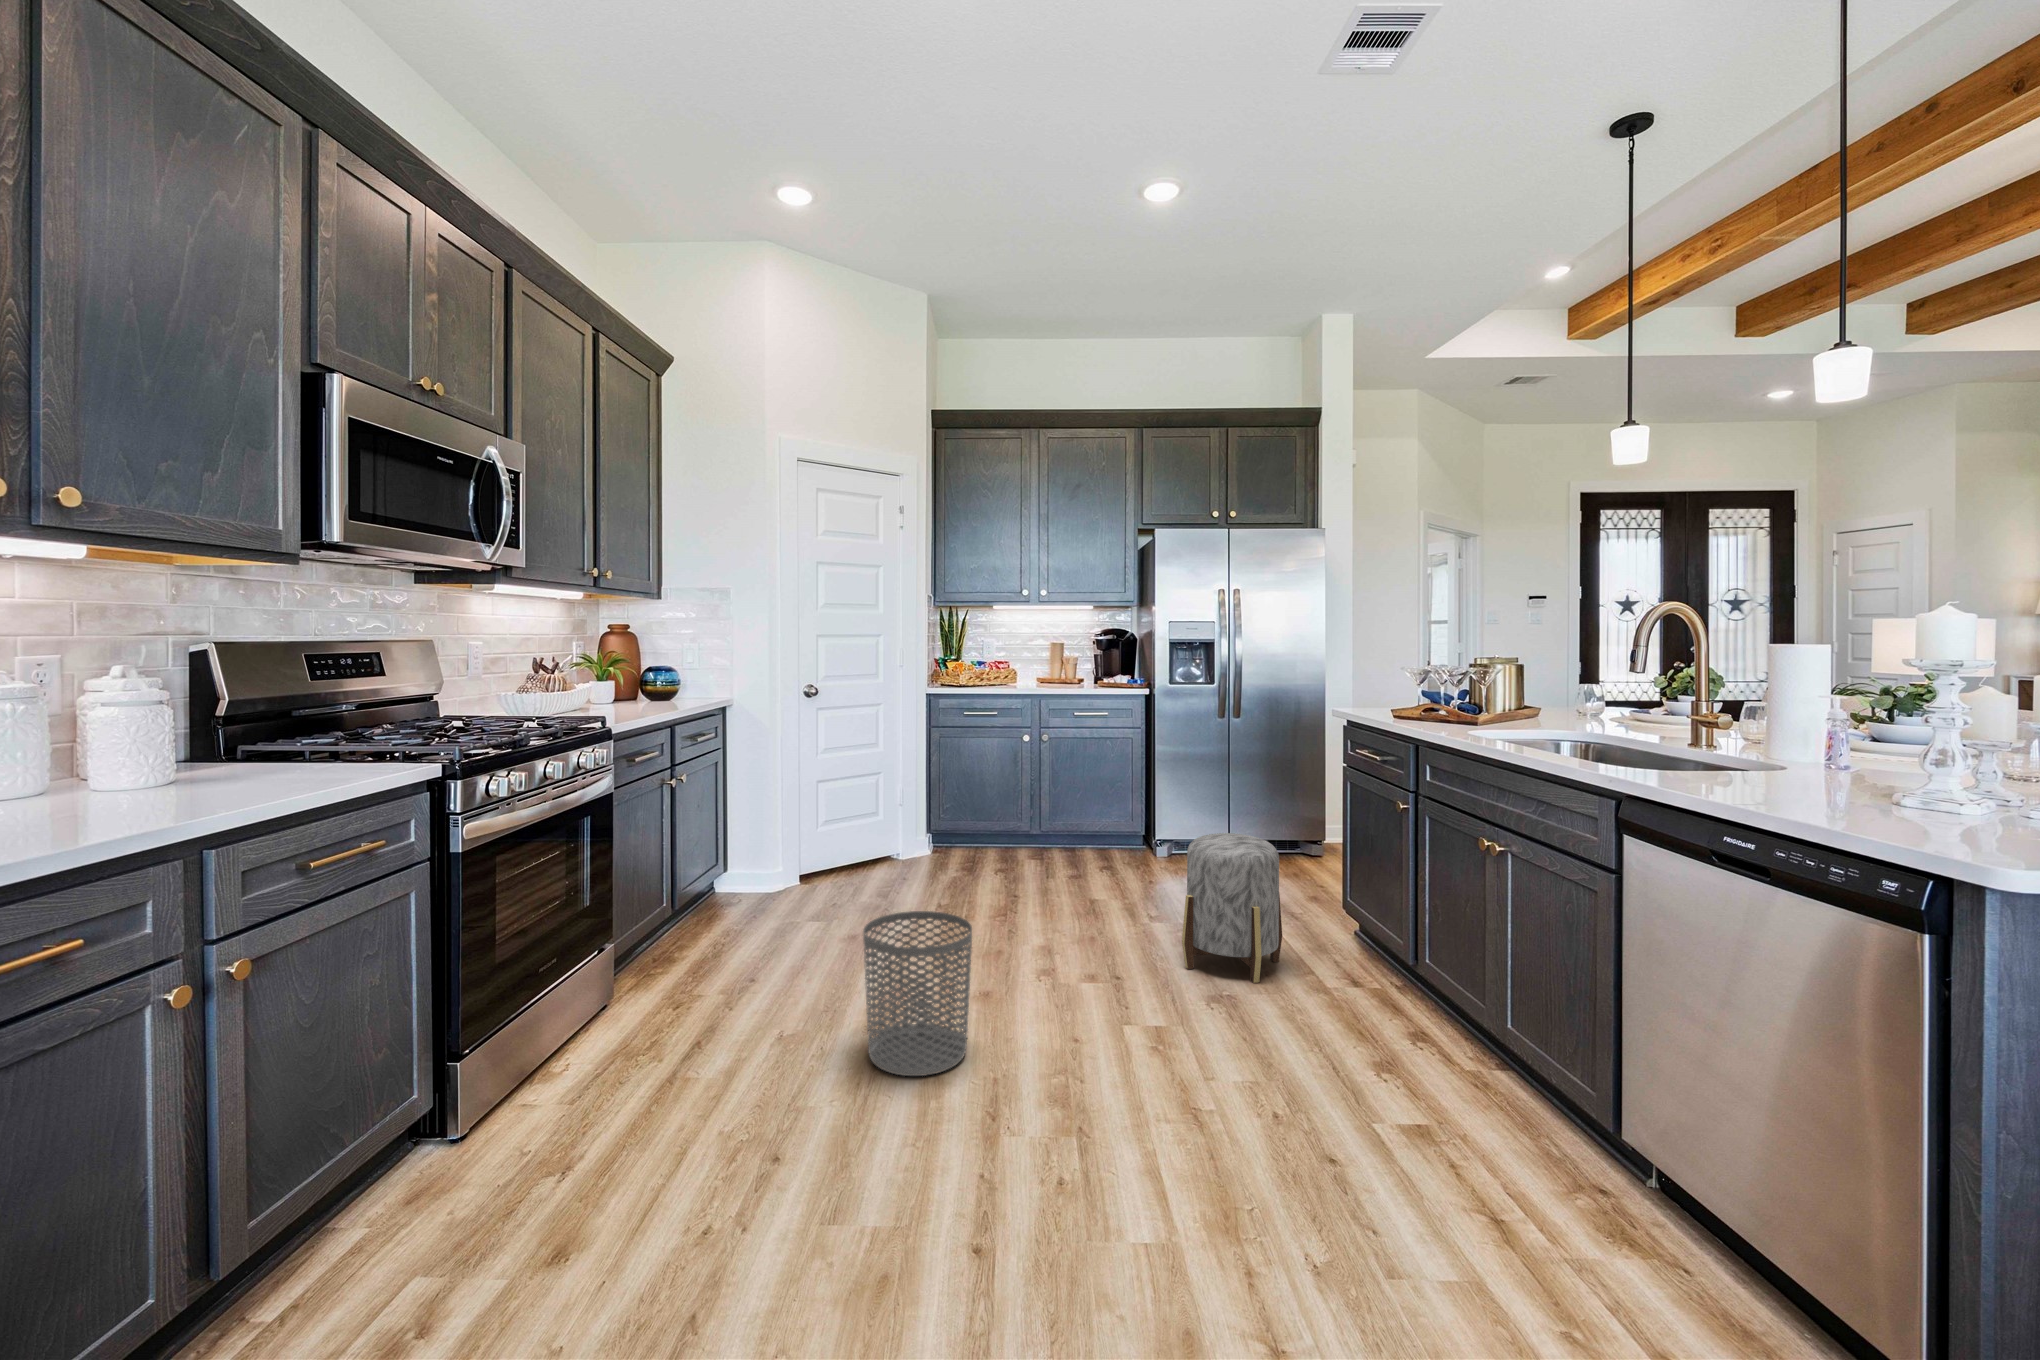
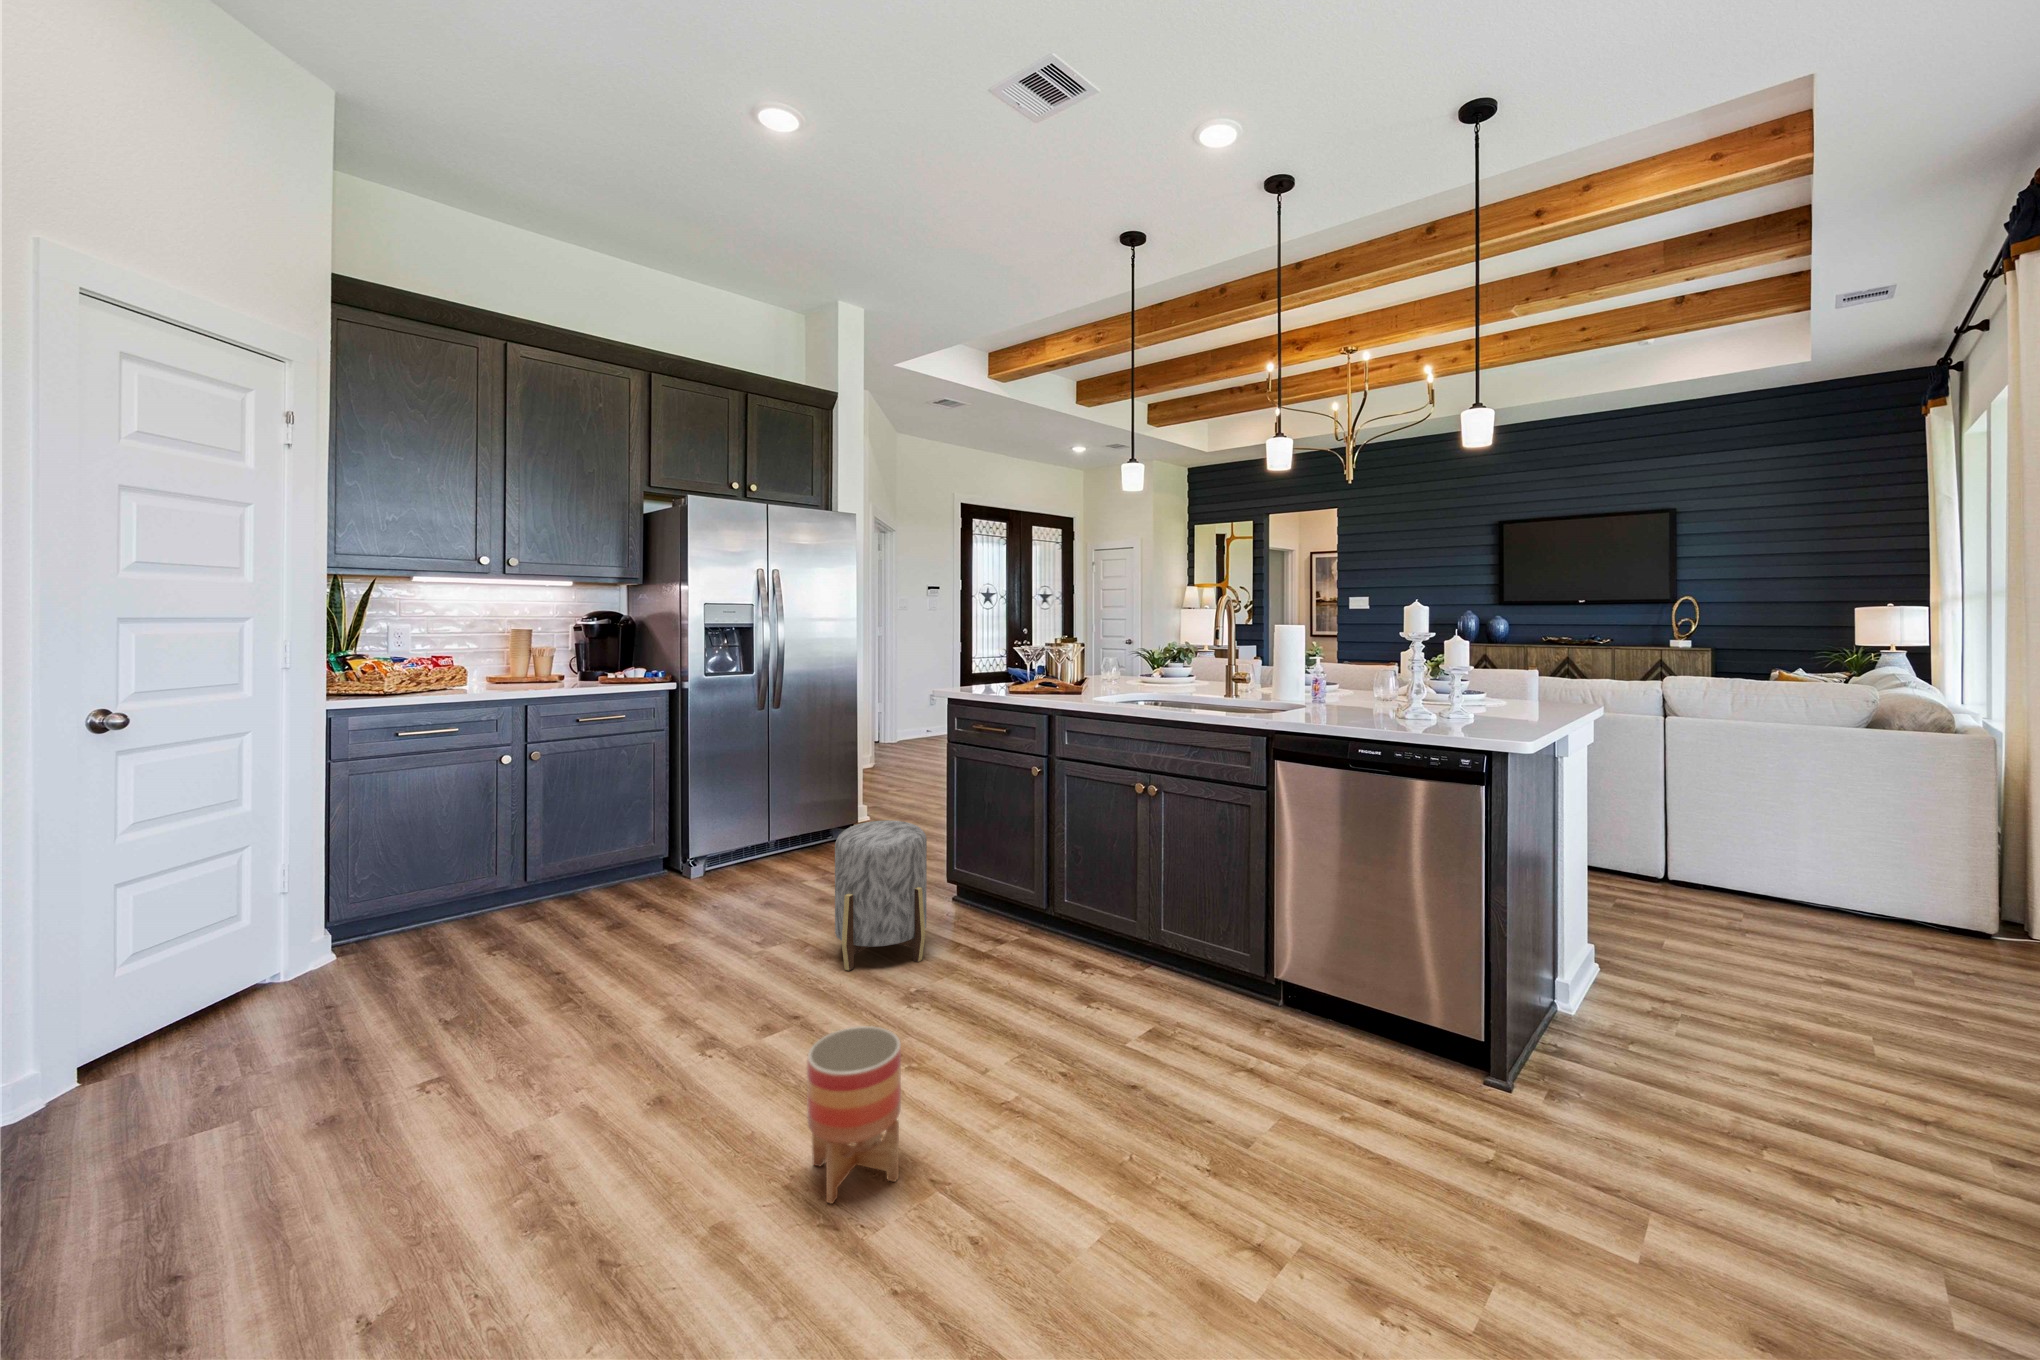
waste bin: present [863,911,972,1076] -> none [561,1000,731,1253]
planter: none [1001,977,1077,1117] -> present [807,1026,901,1203]

